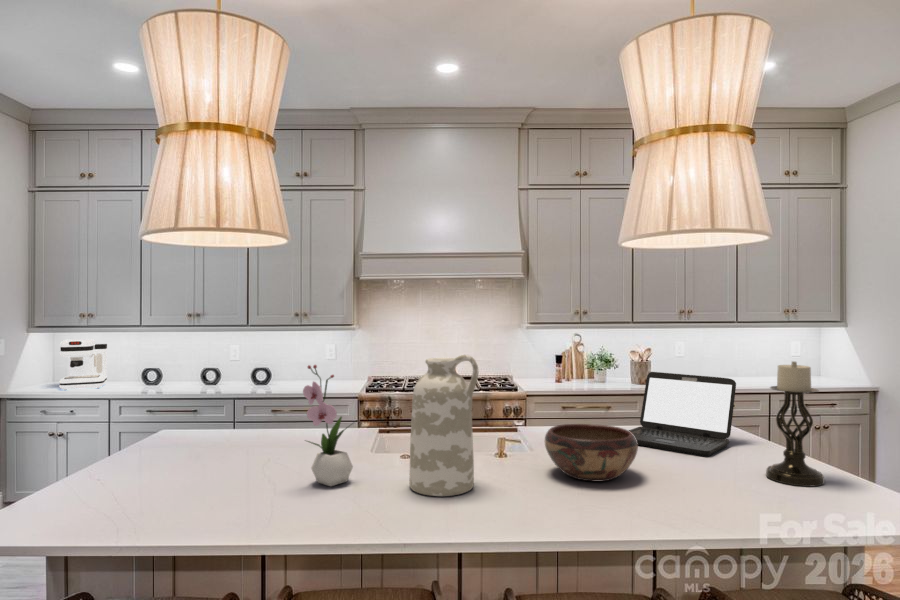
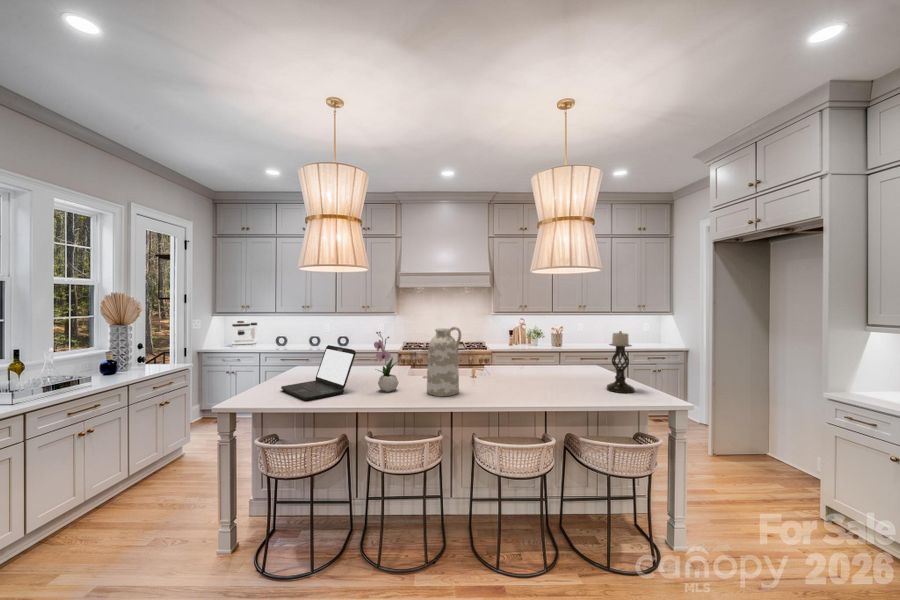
laptop: present [629,372,736,457] -> present [281,345,356,401]
decorative bowl: present [545,424,638,481] -> none [495,363,542,391]

